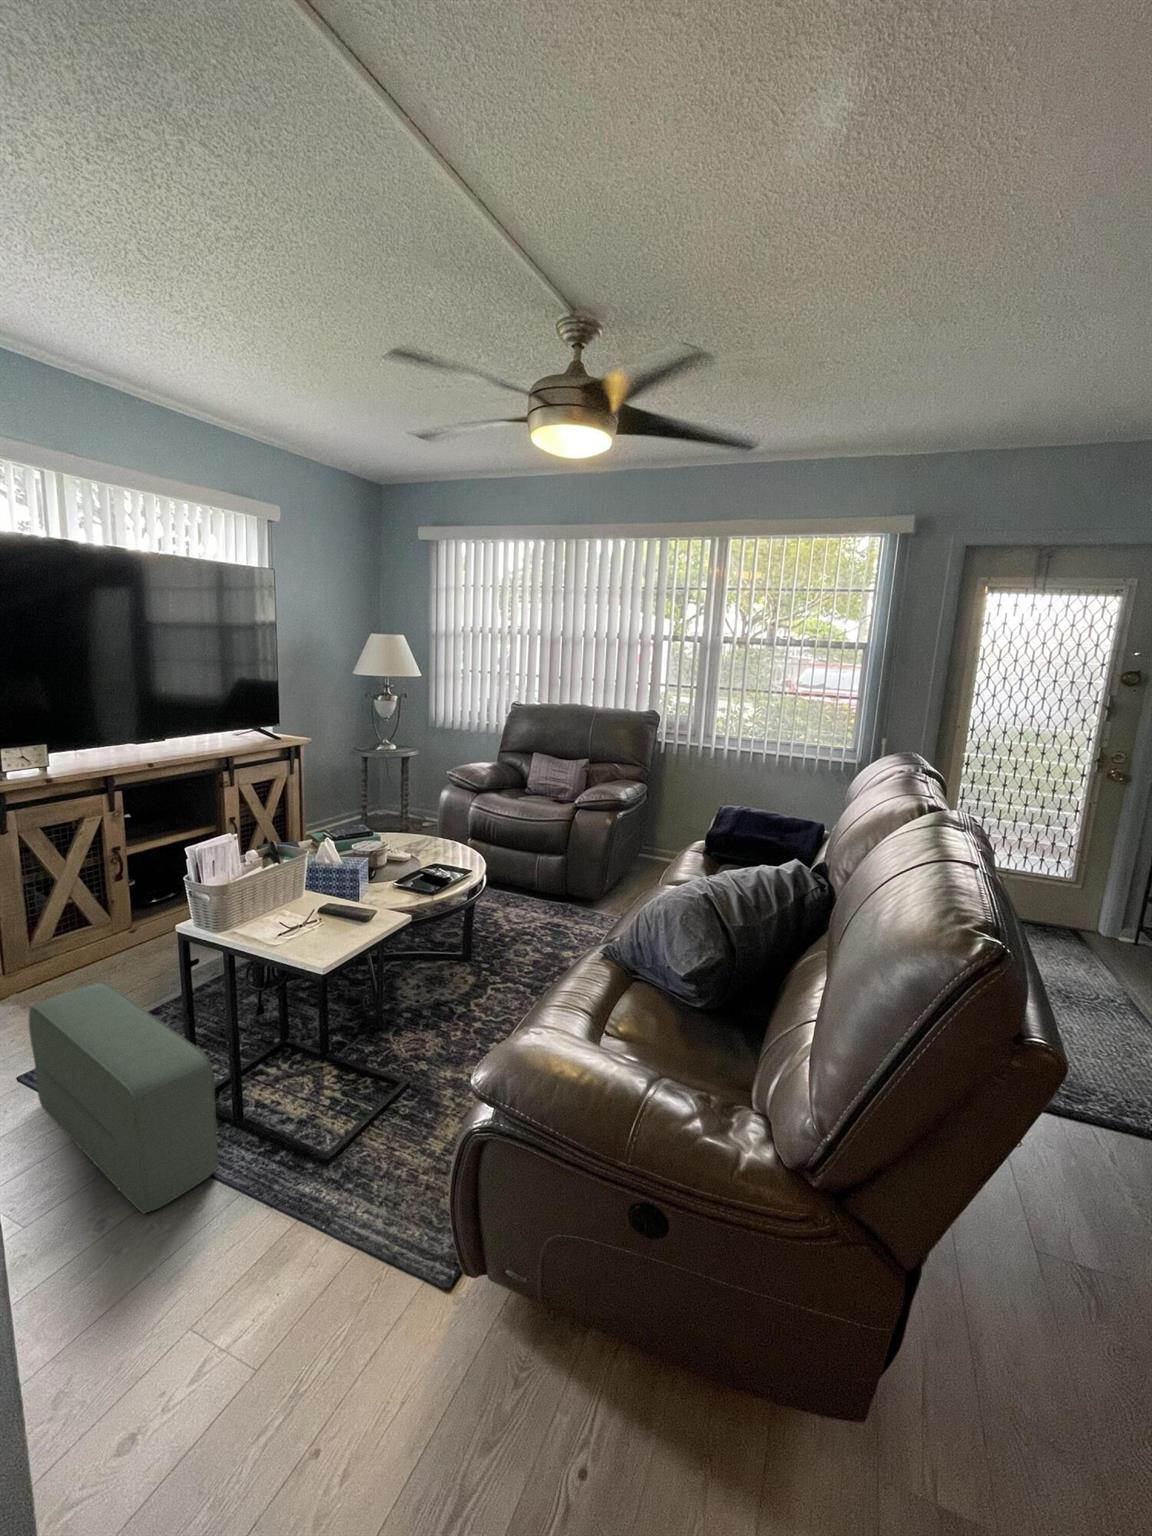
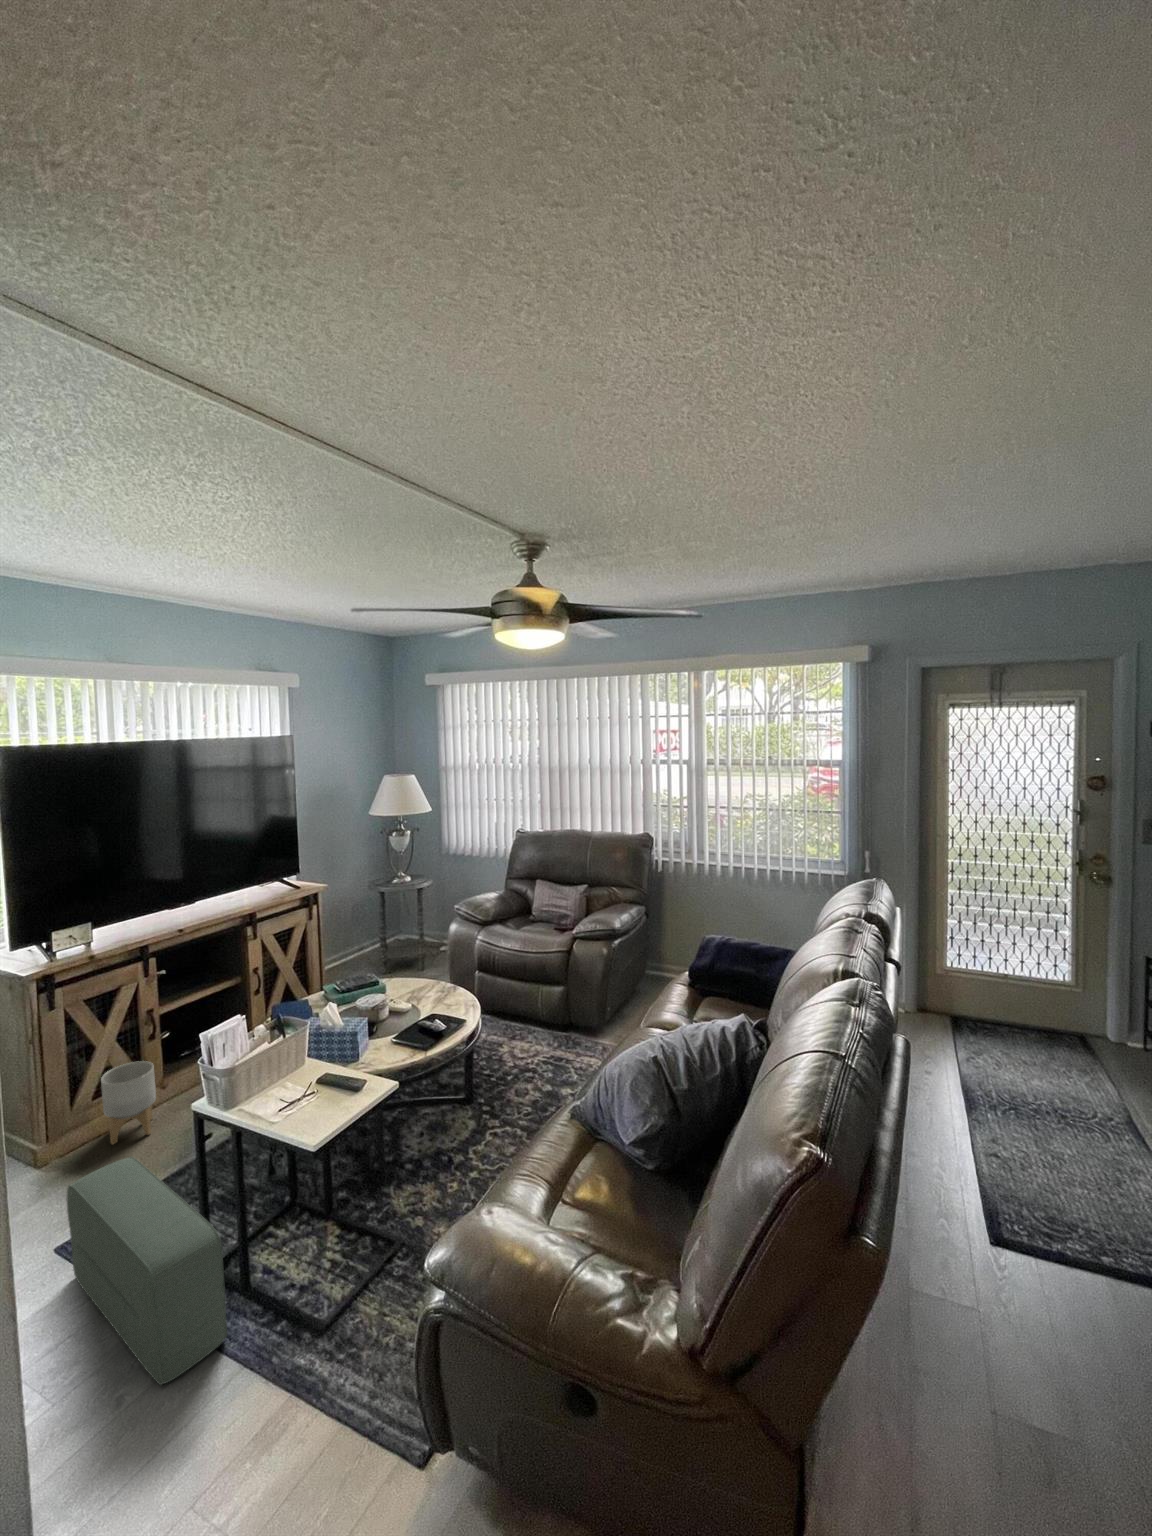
planter: none [65,897,127,981] -> present [101,1061,156,1145]

